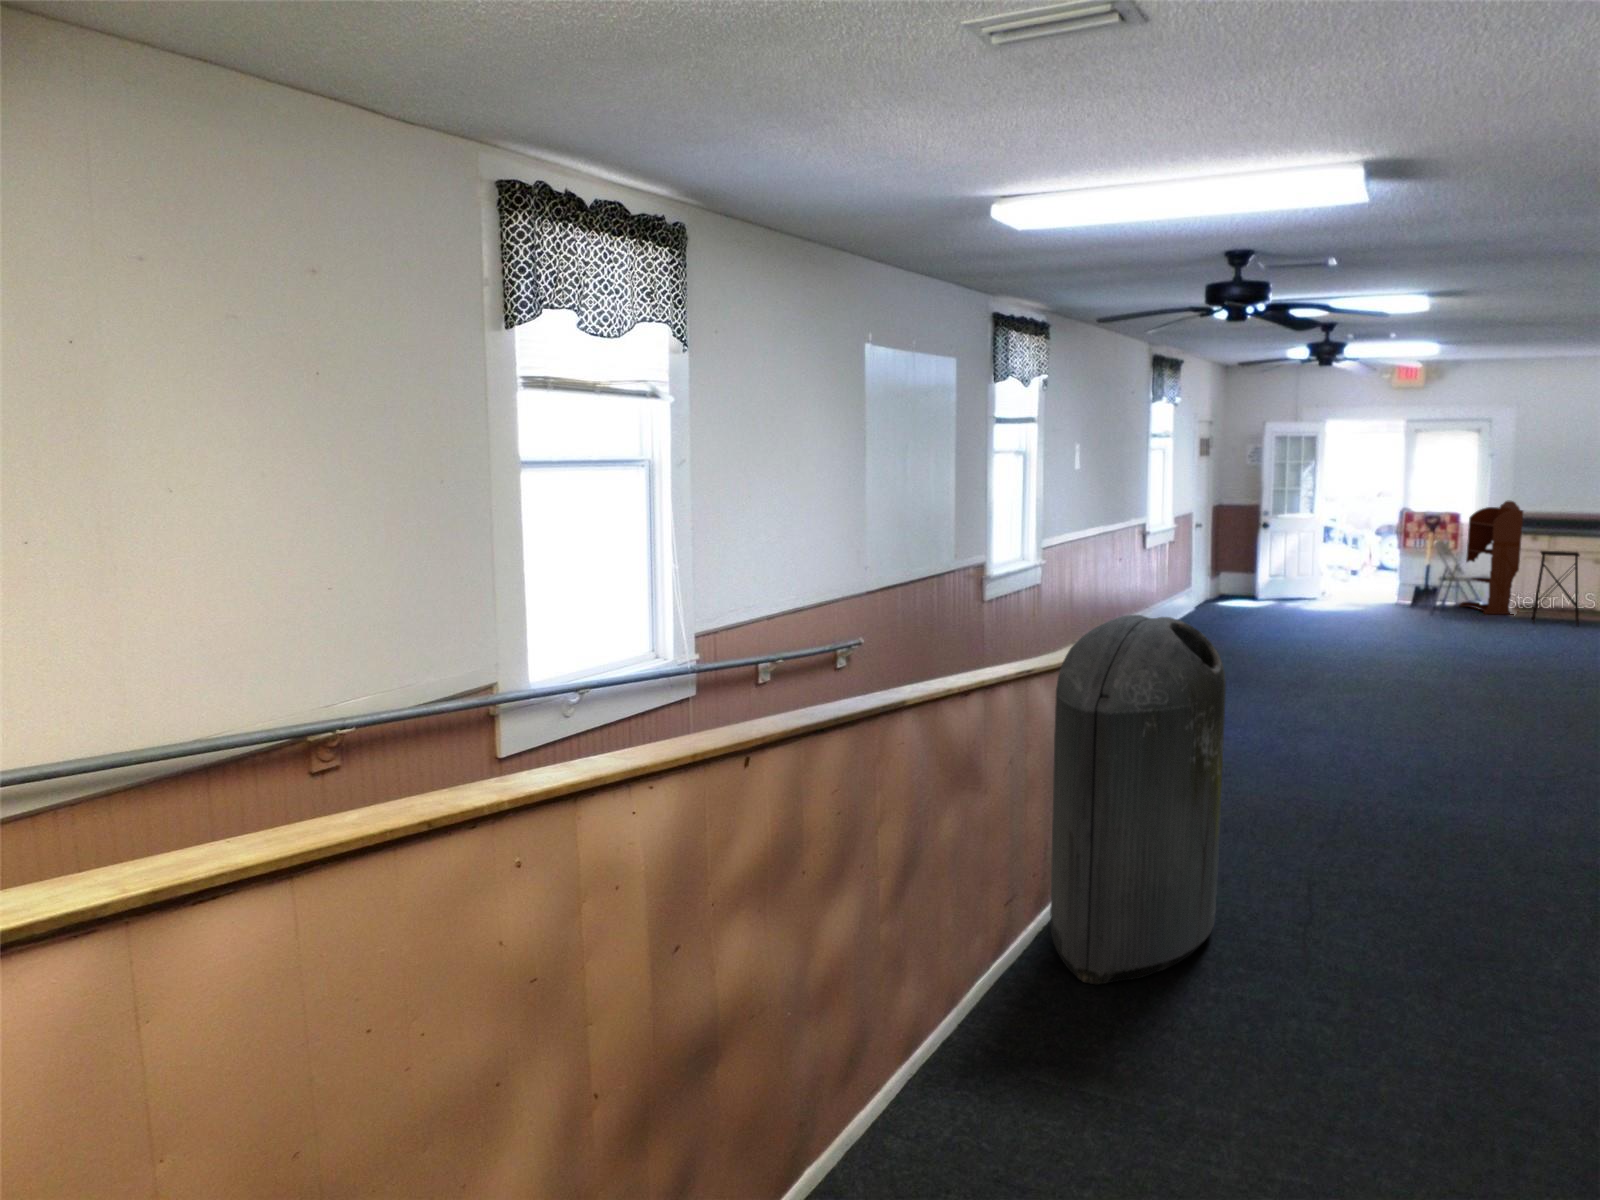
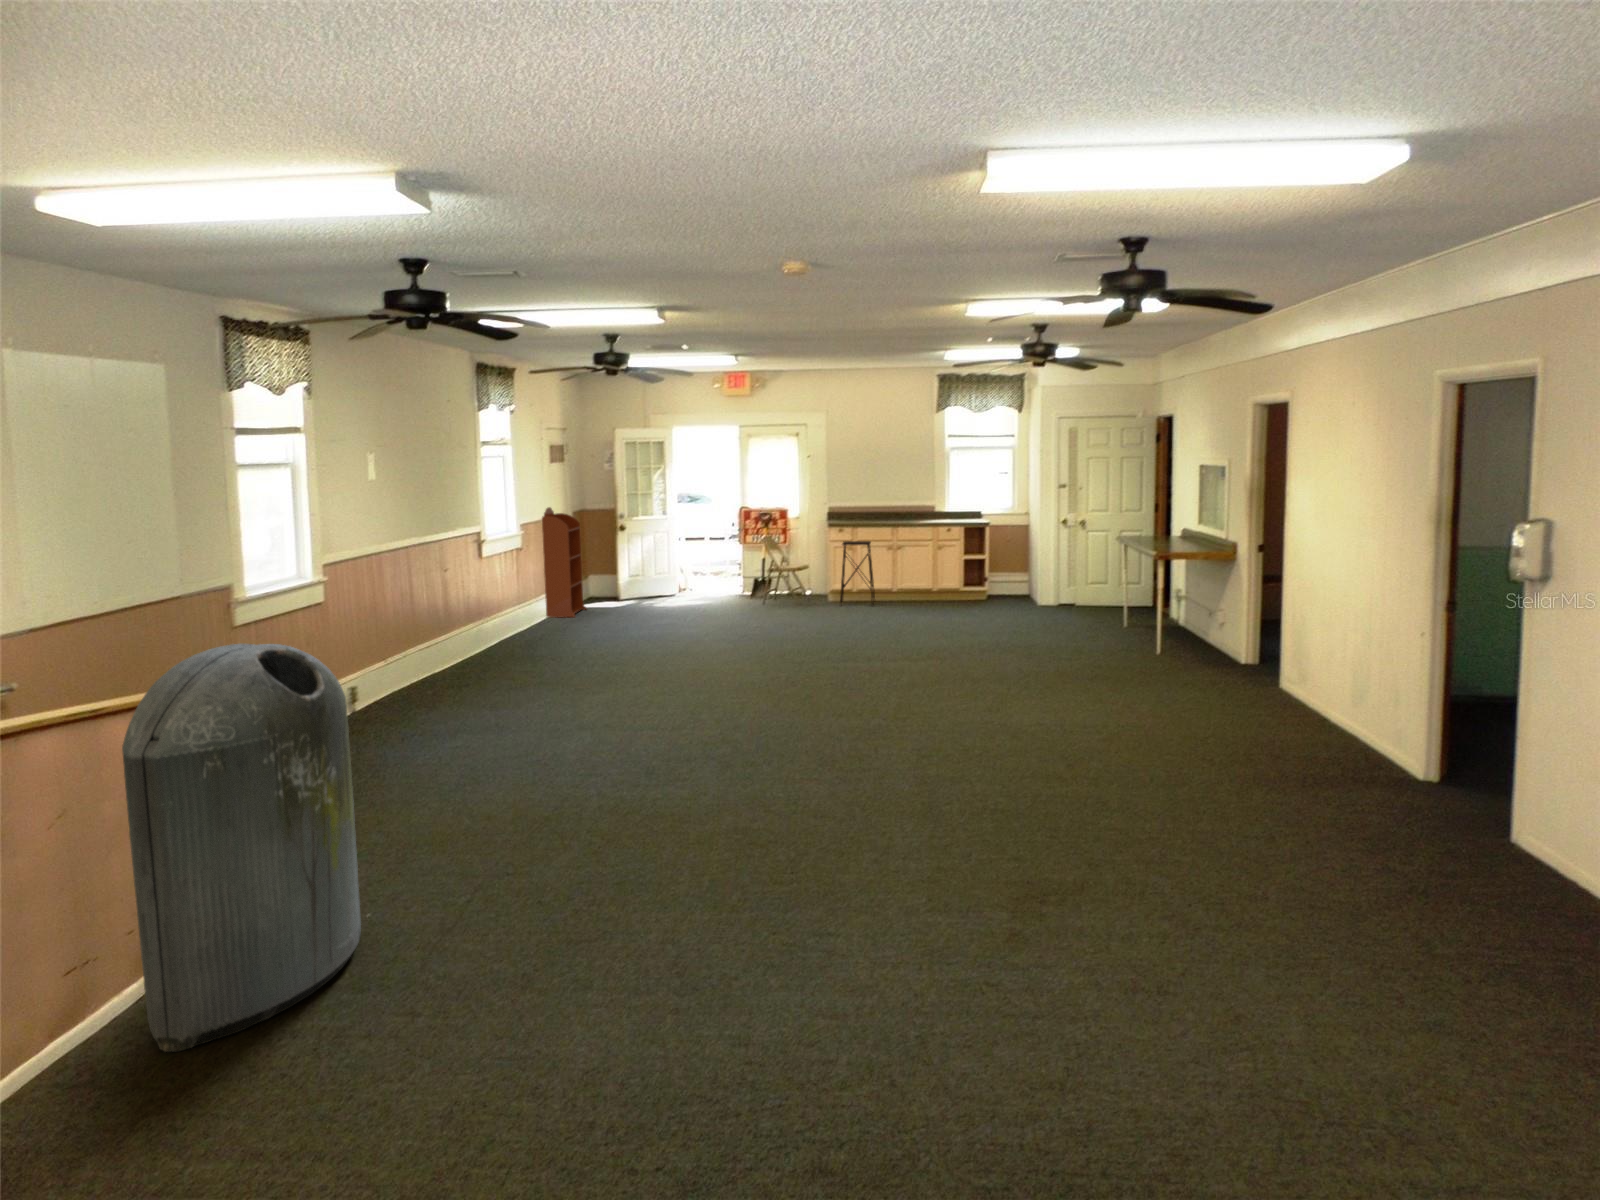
bookcase: present [1460,501,1523,614] -> present [542,507,587,618]

